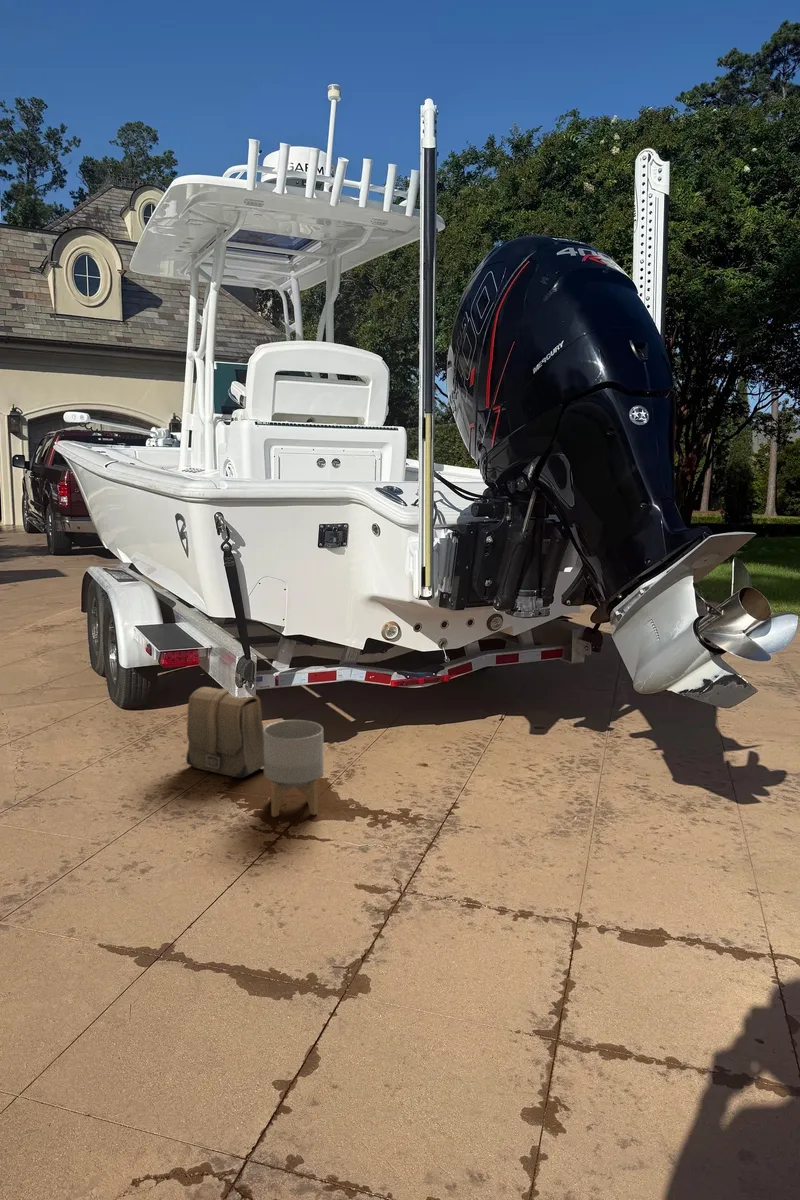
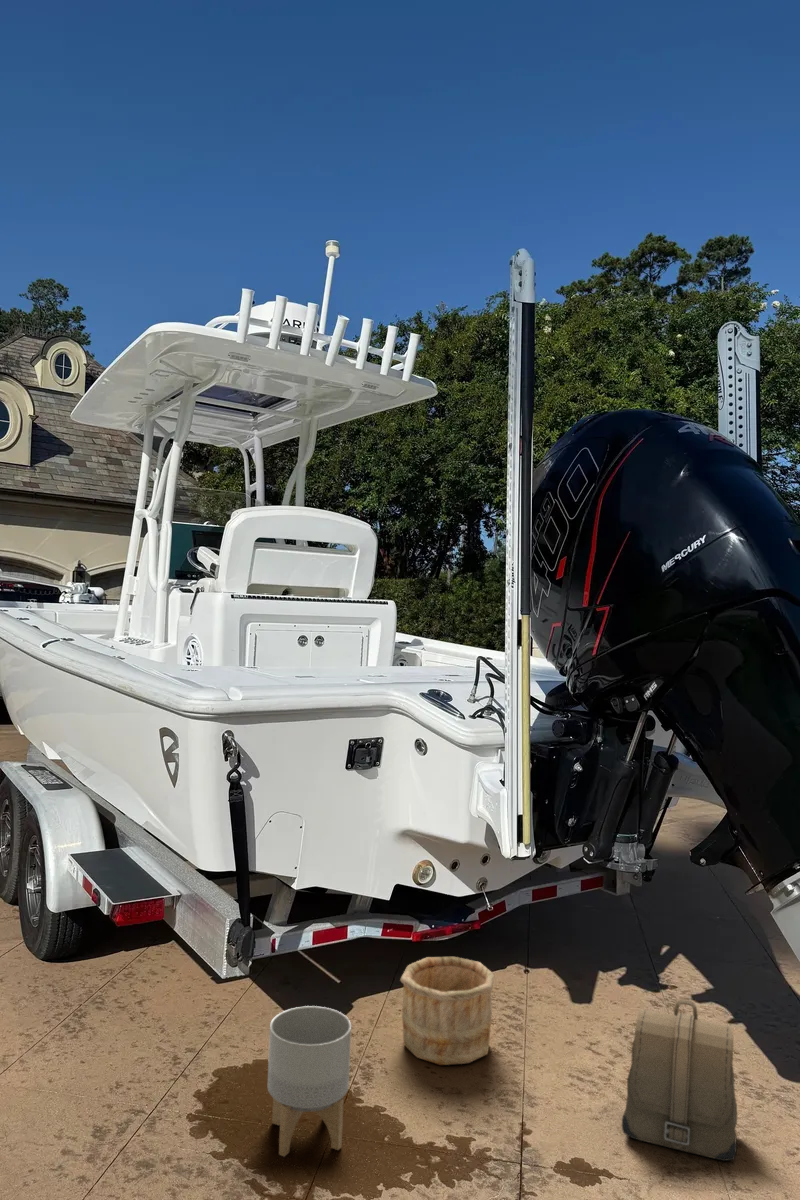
backpack: present [186,687,264,778] -> present [622,1000,737,1161]
wooden bucket: none [379,700,453,774] -> present [400,957,494,1065]

